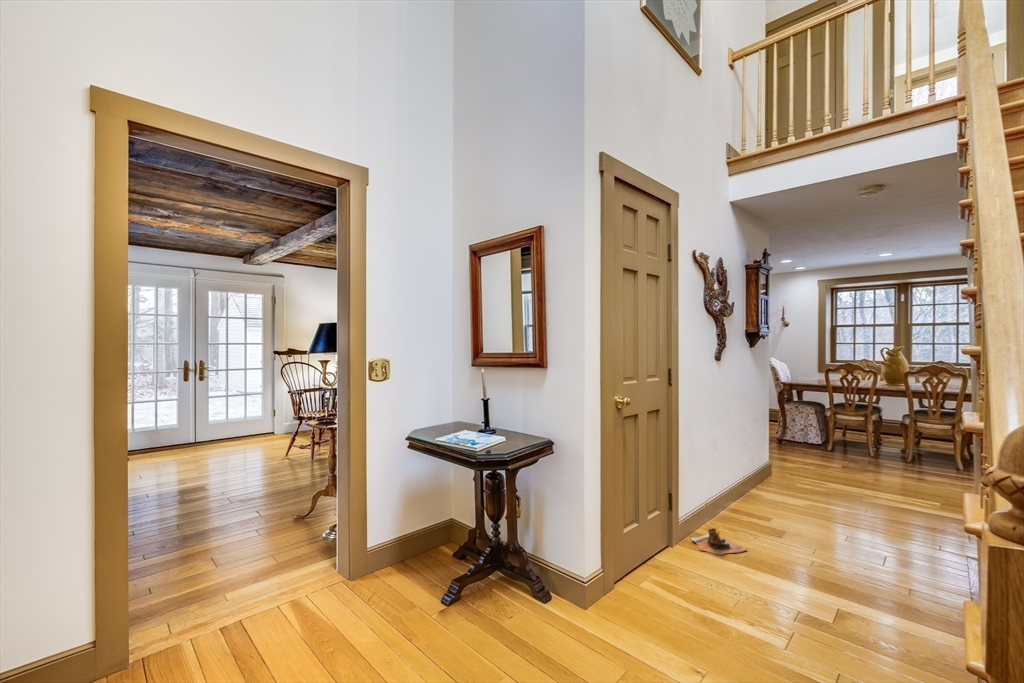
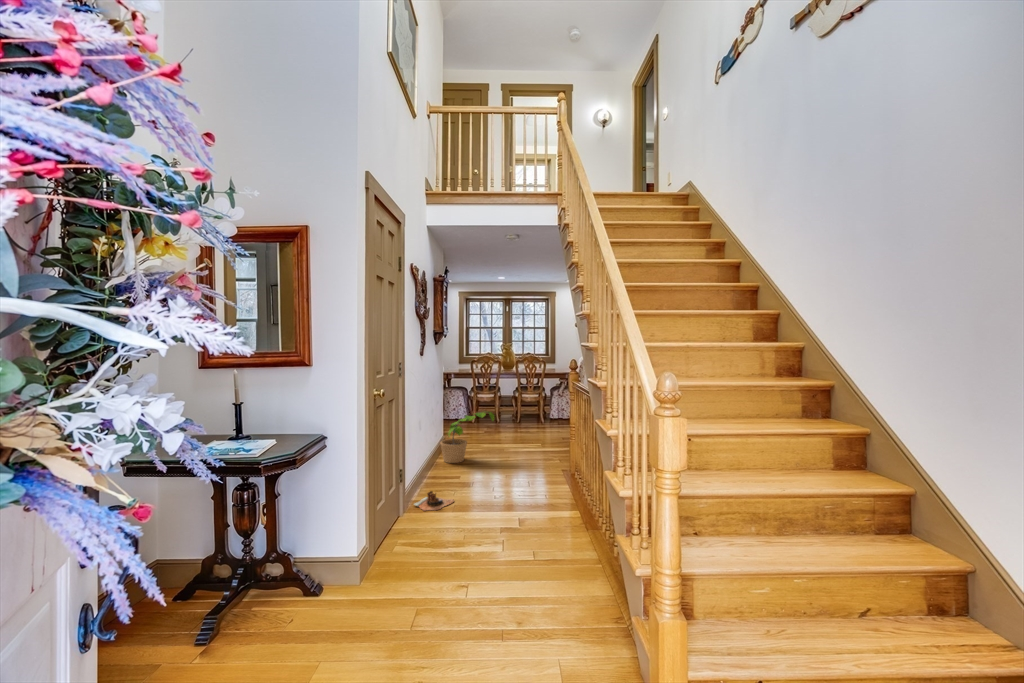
potted plant: none [754,438,837,501] -> present [440,412,494,463]

